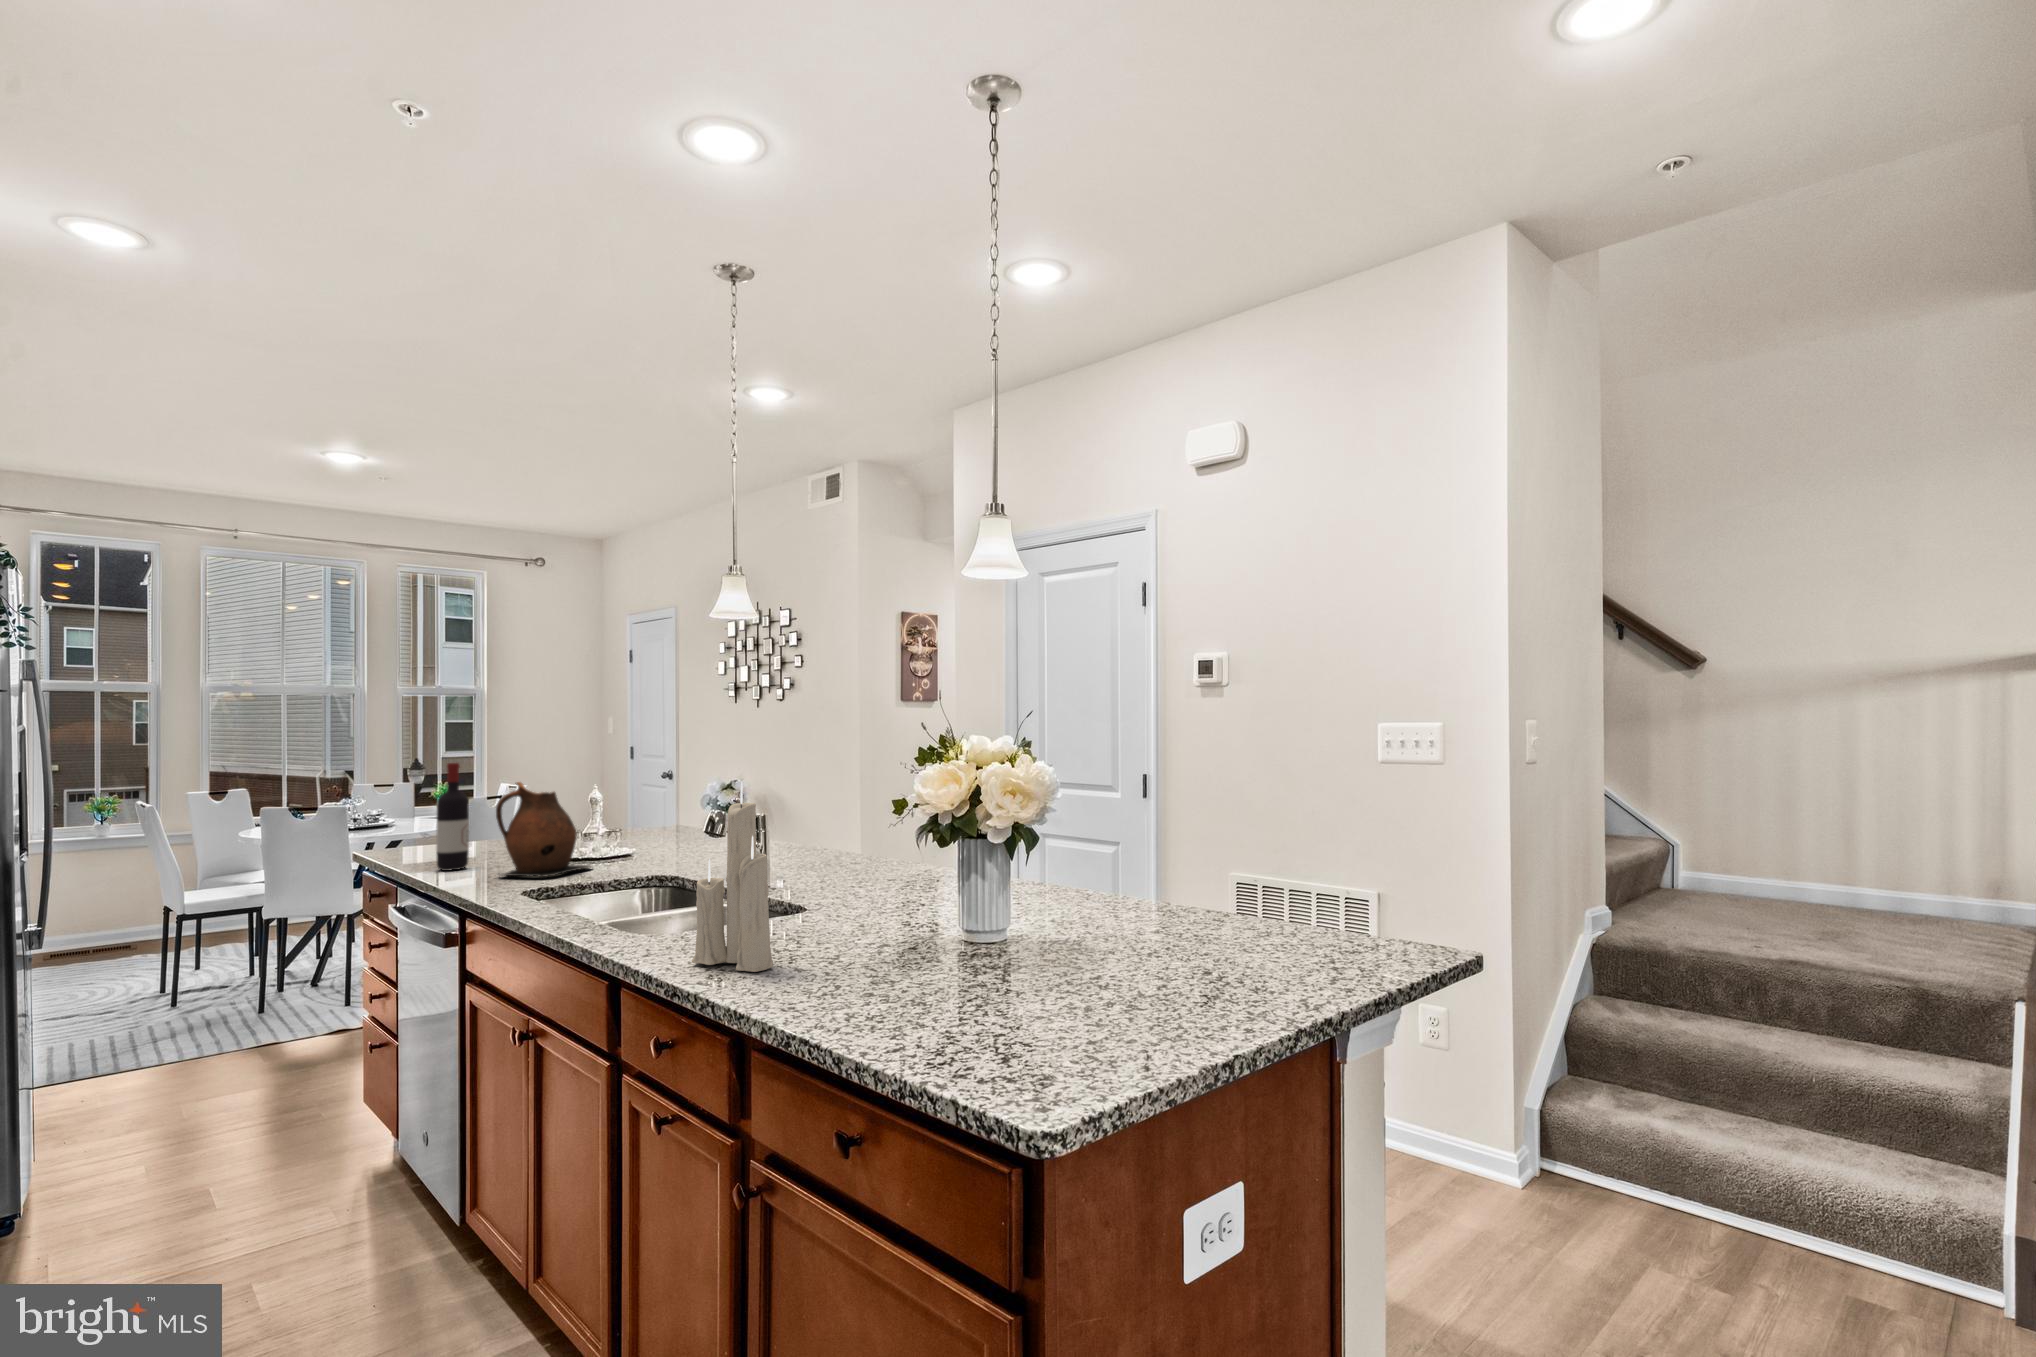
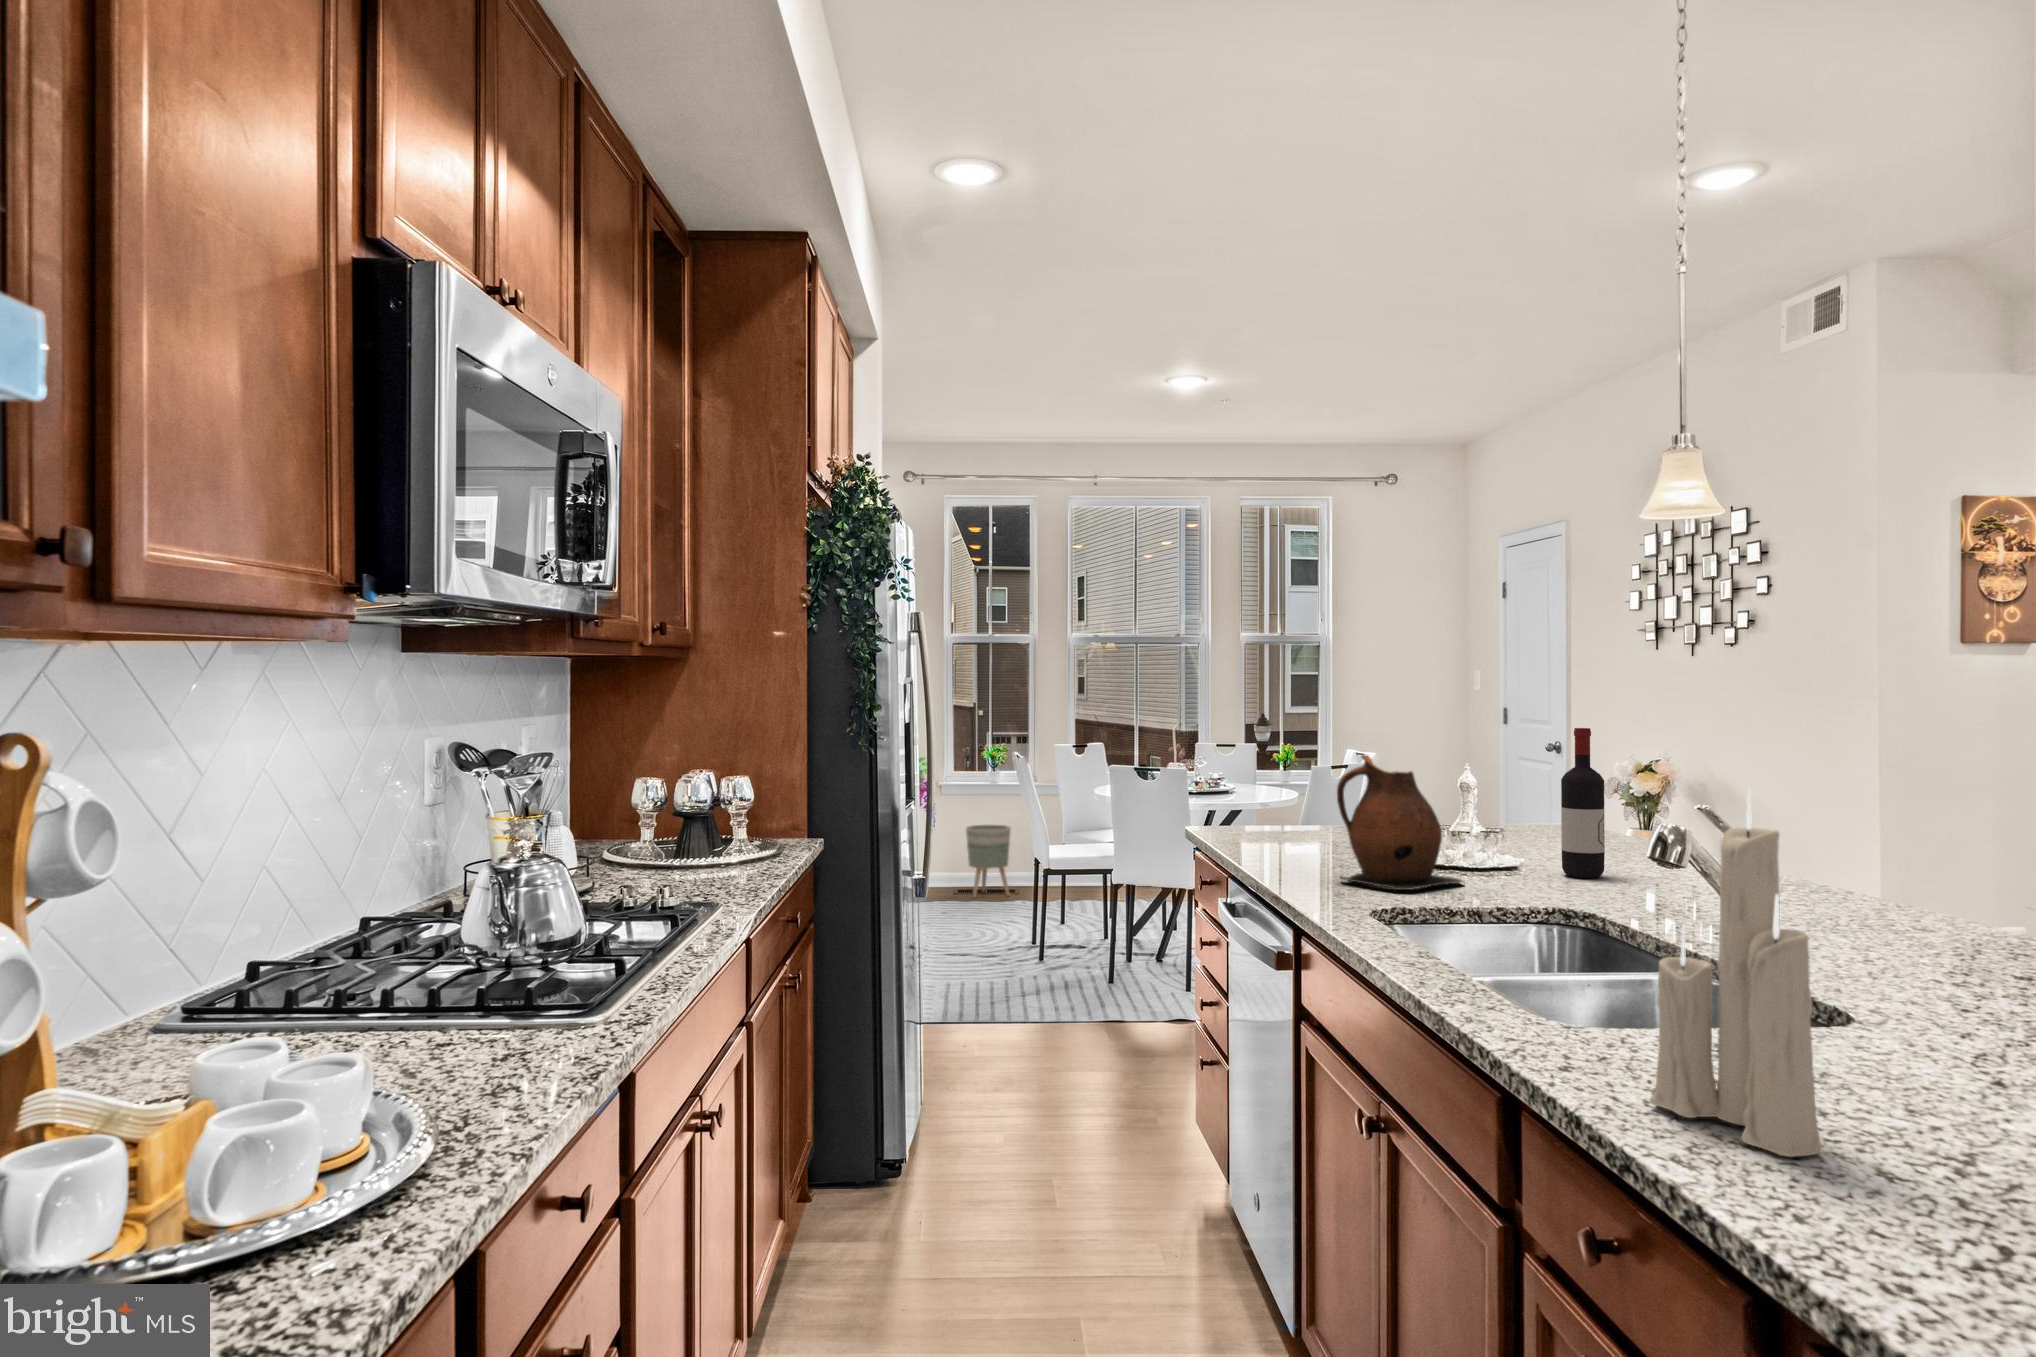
wine bottle: present [436,763,469,871] -> present [1561,728,1605,878]
planter: none [65,881,128,961] -> present [966,825,1011,898]

